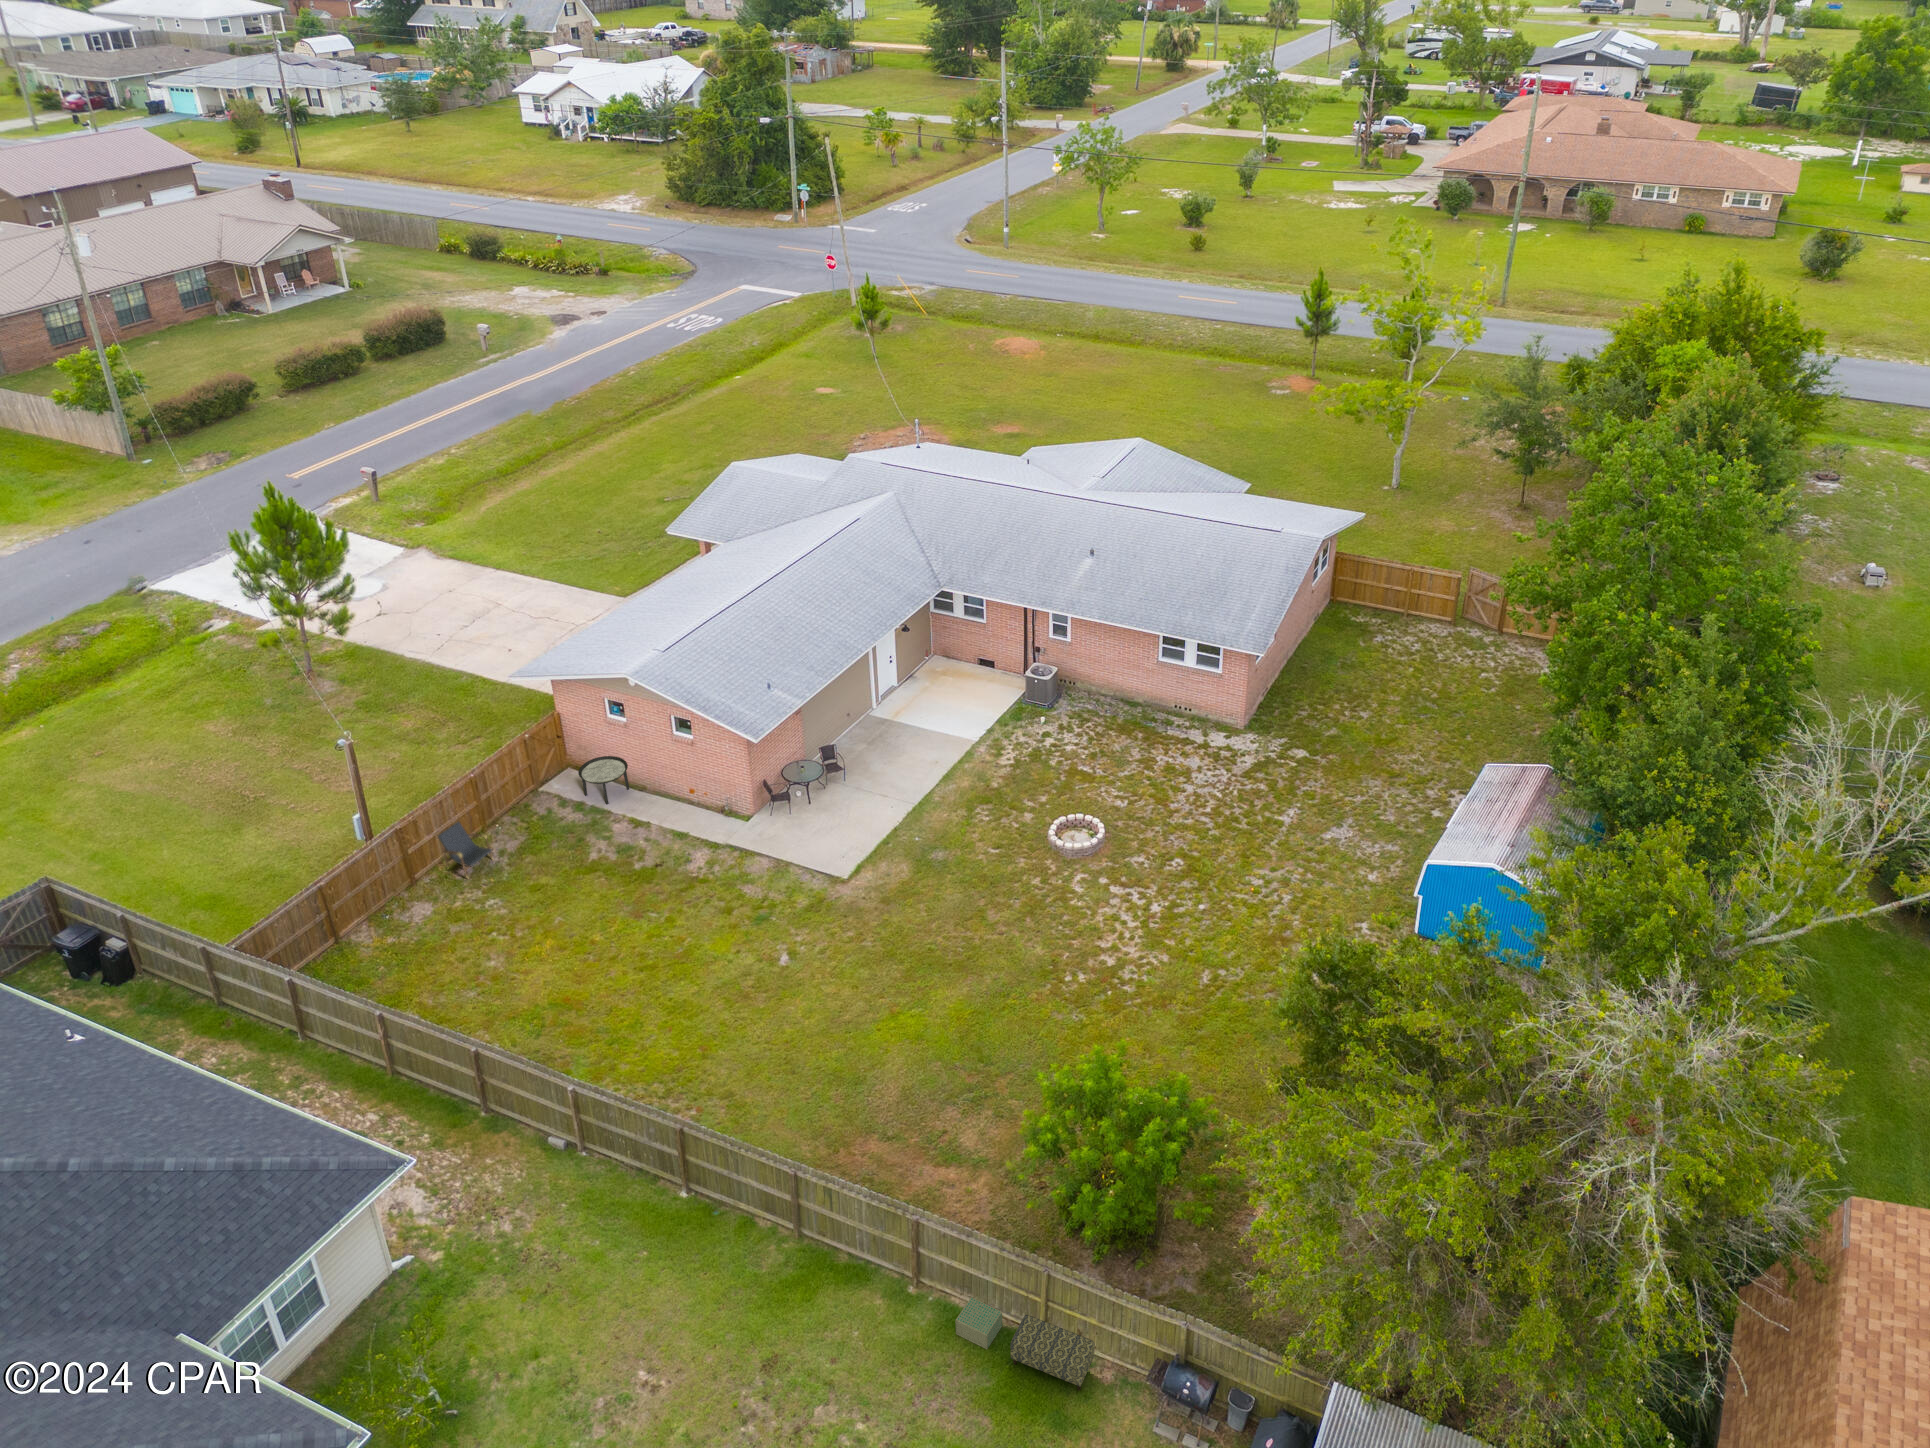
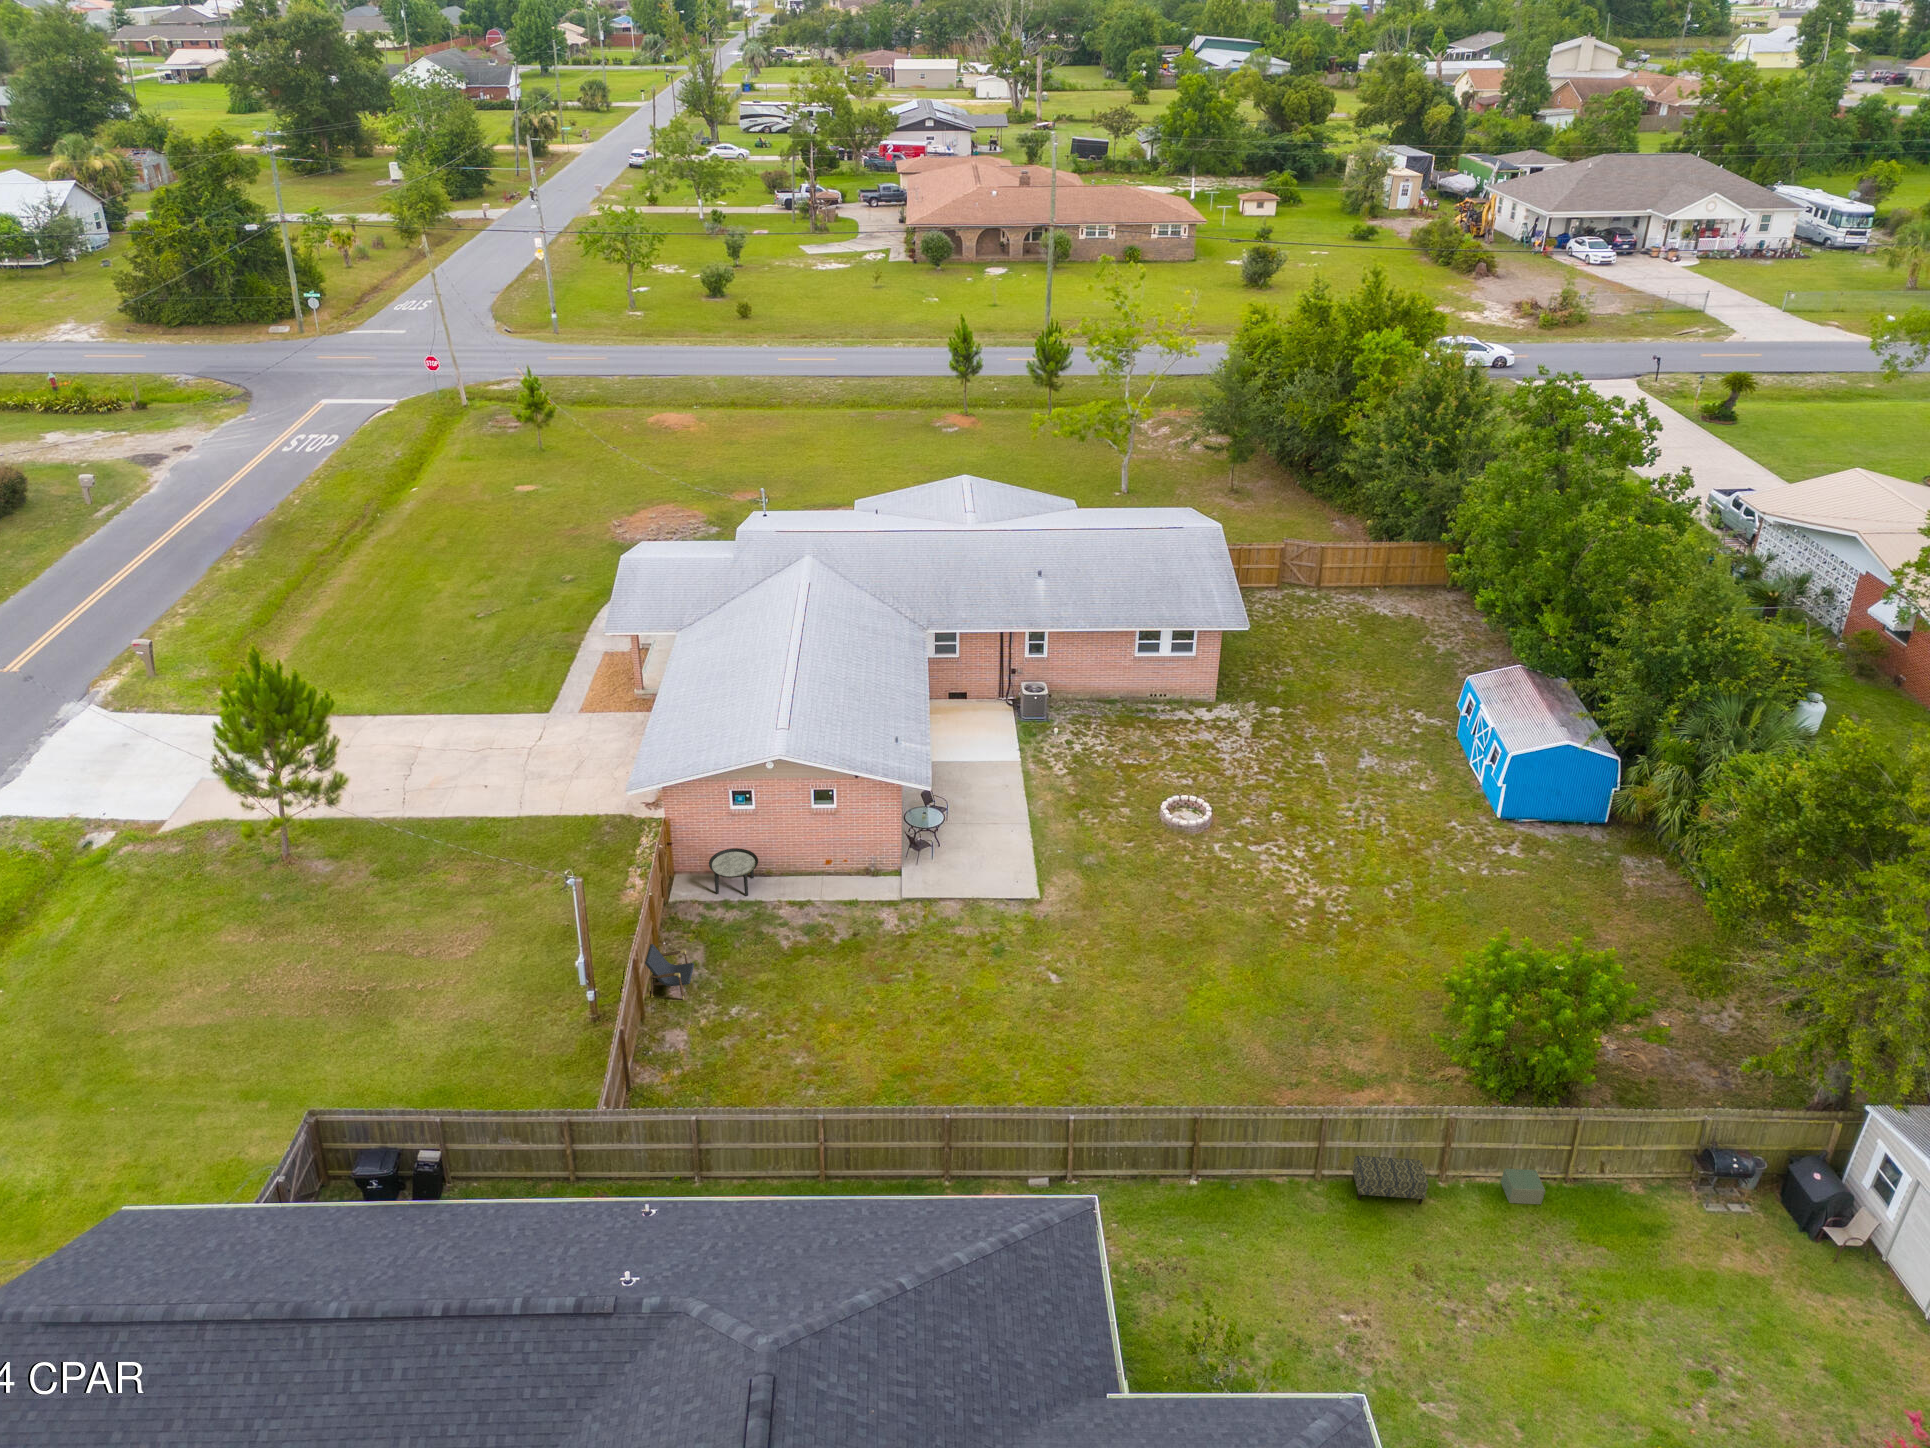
bench: present [1010,1315,1095,1391] -> present [1352,1156,1428,1204]

